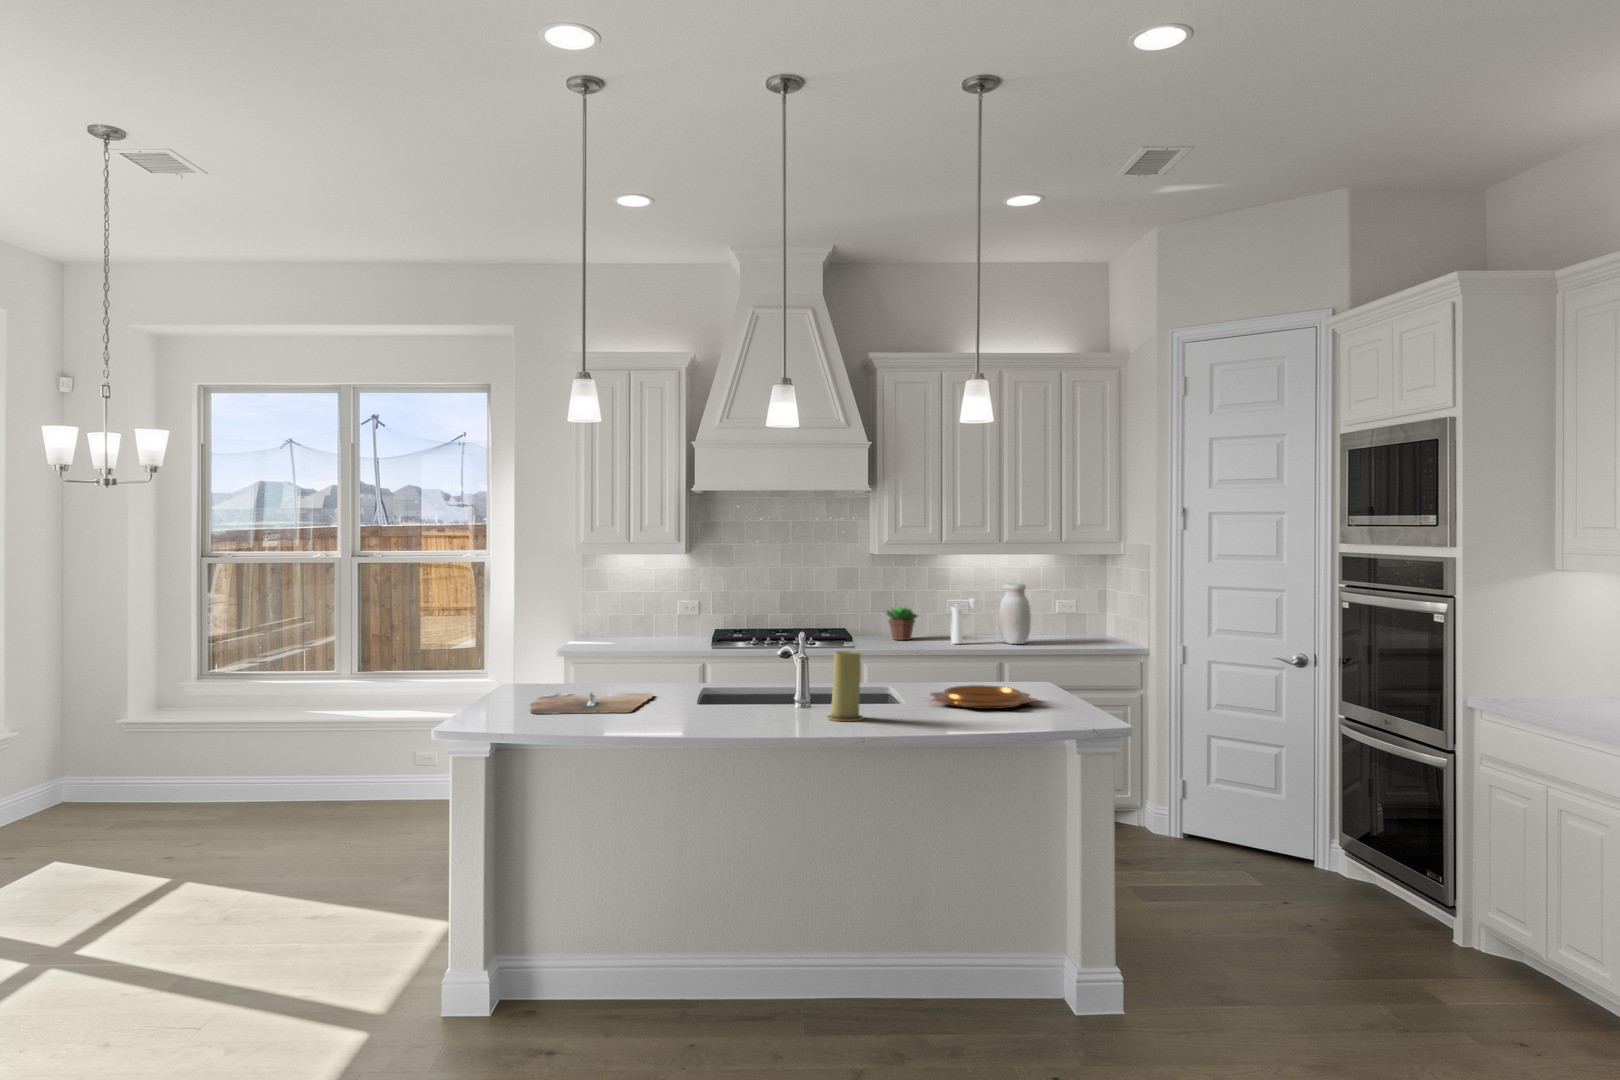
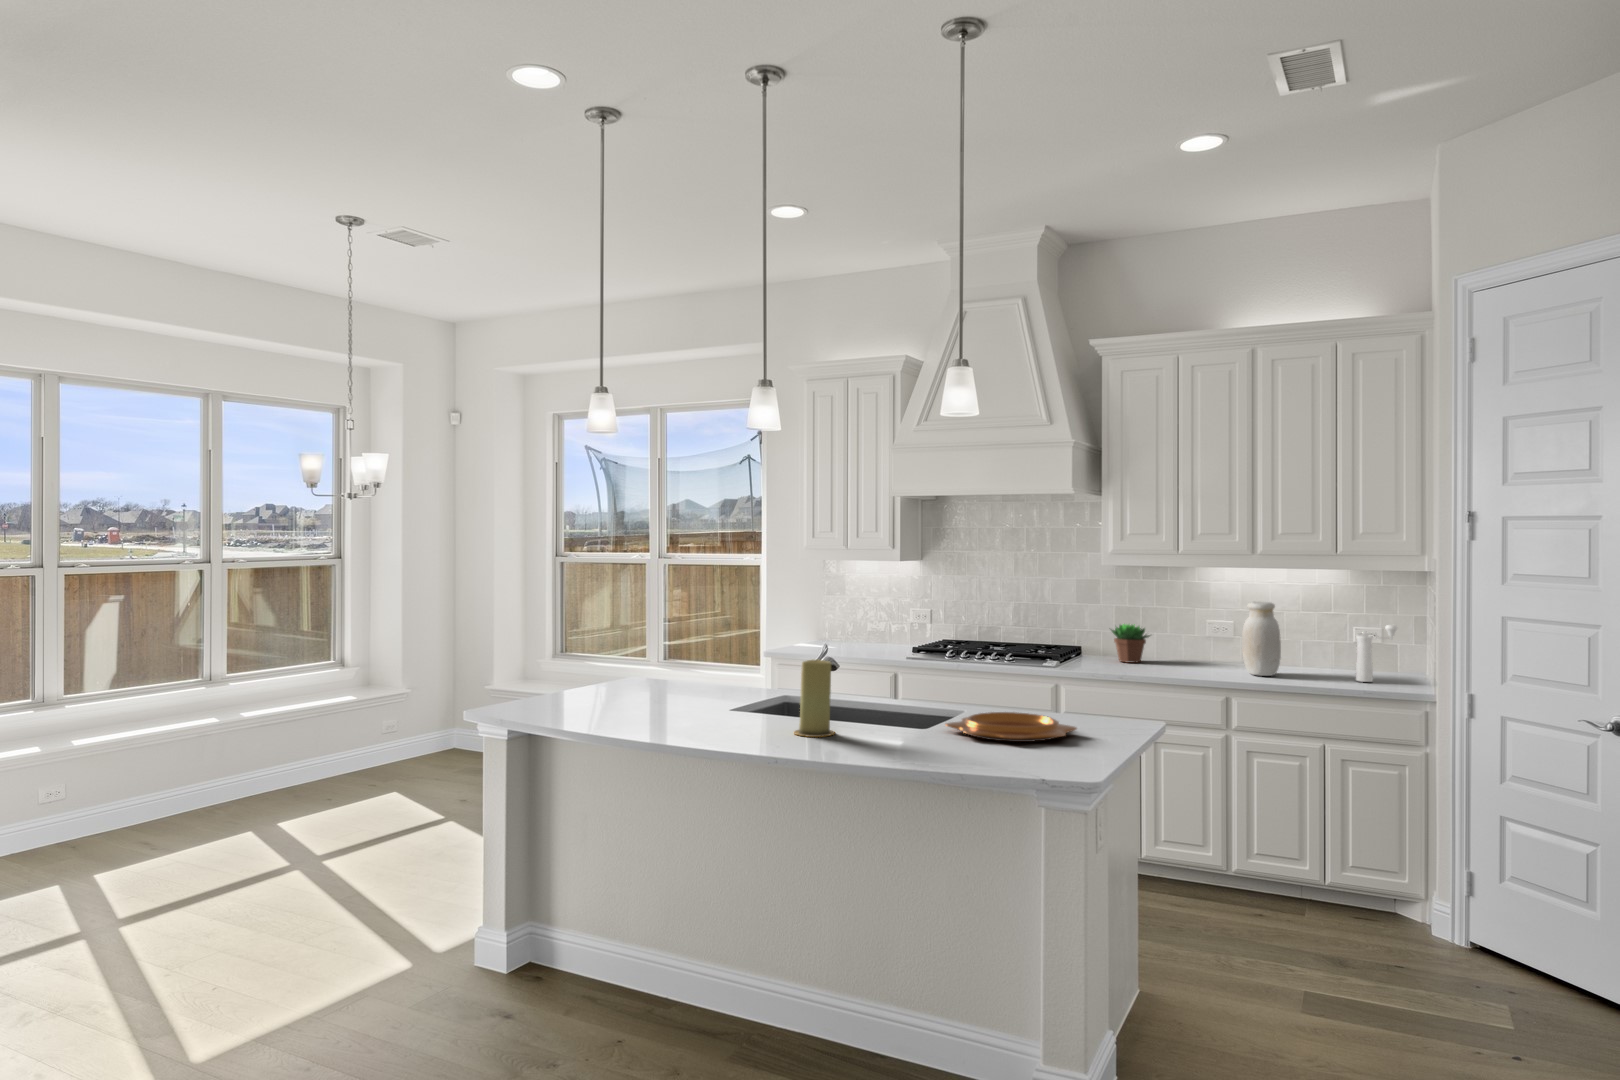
pepper mill: present [951,598,977,644] -> present [1356,625,1397,682]
cutting board: present [530,693,653,714] -> none [568,686,714,708]

